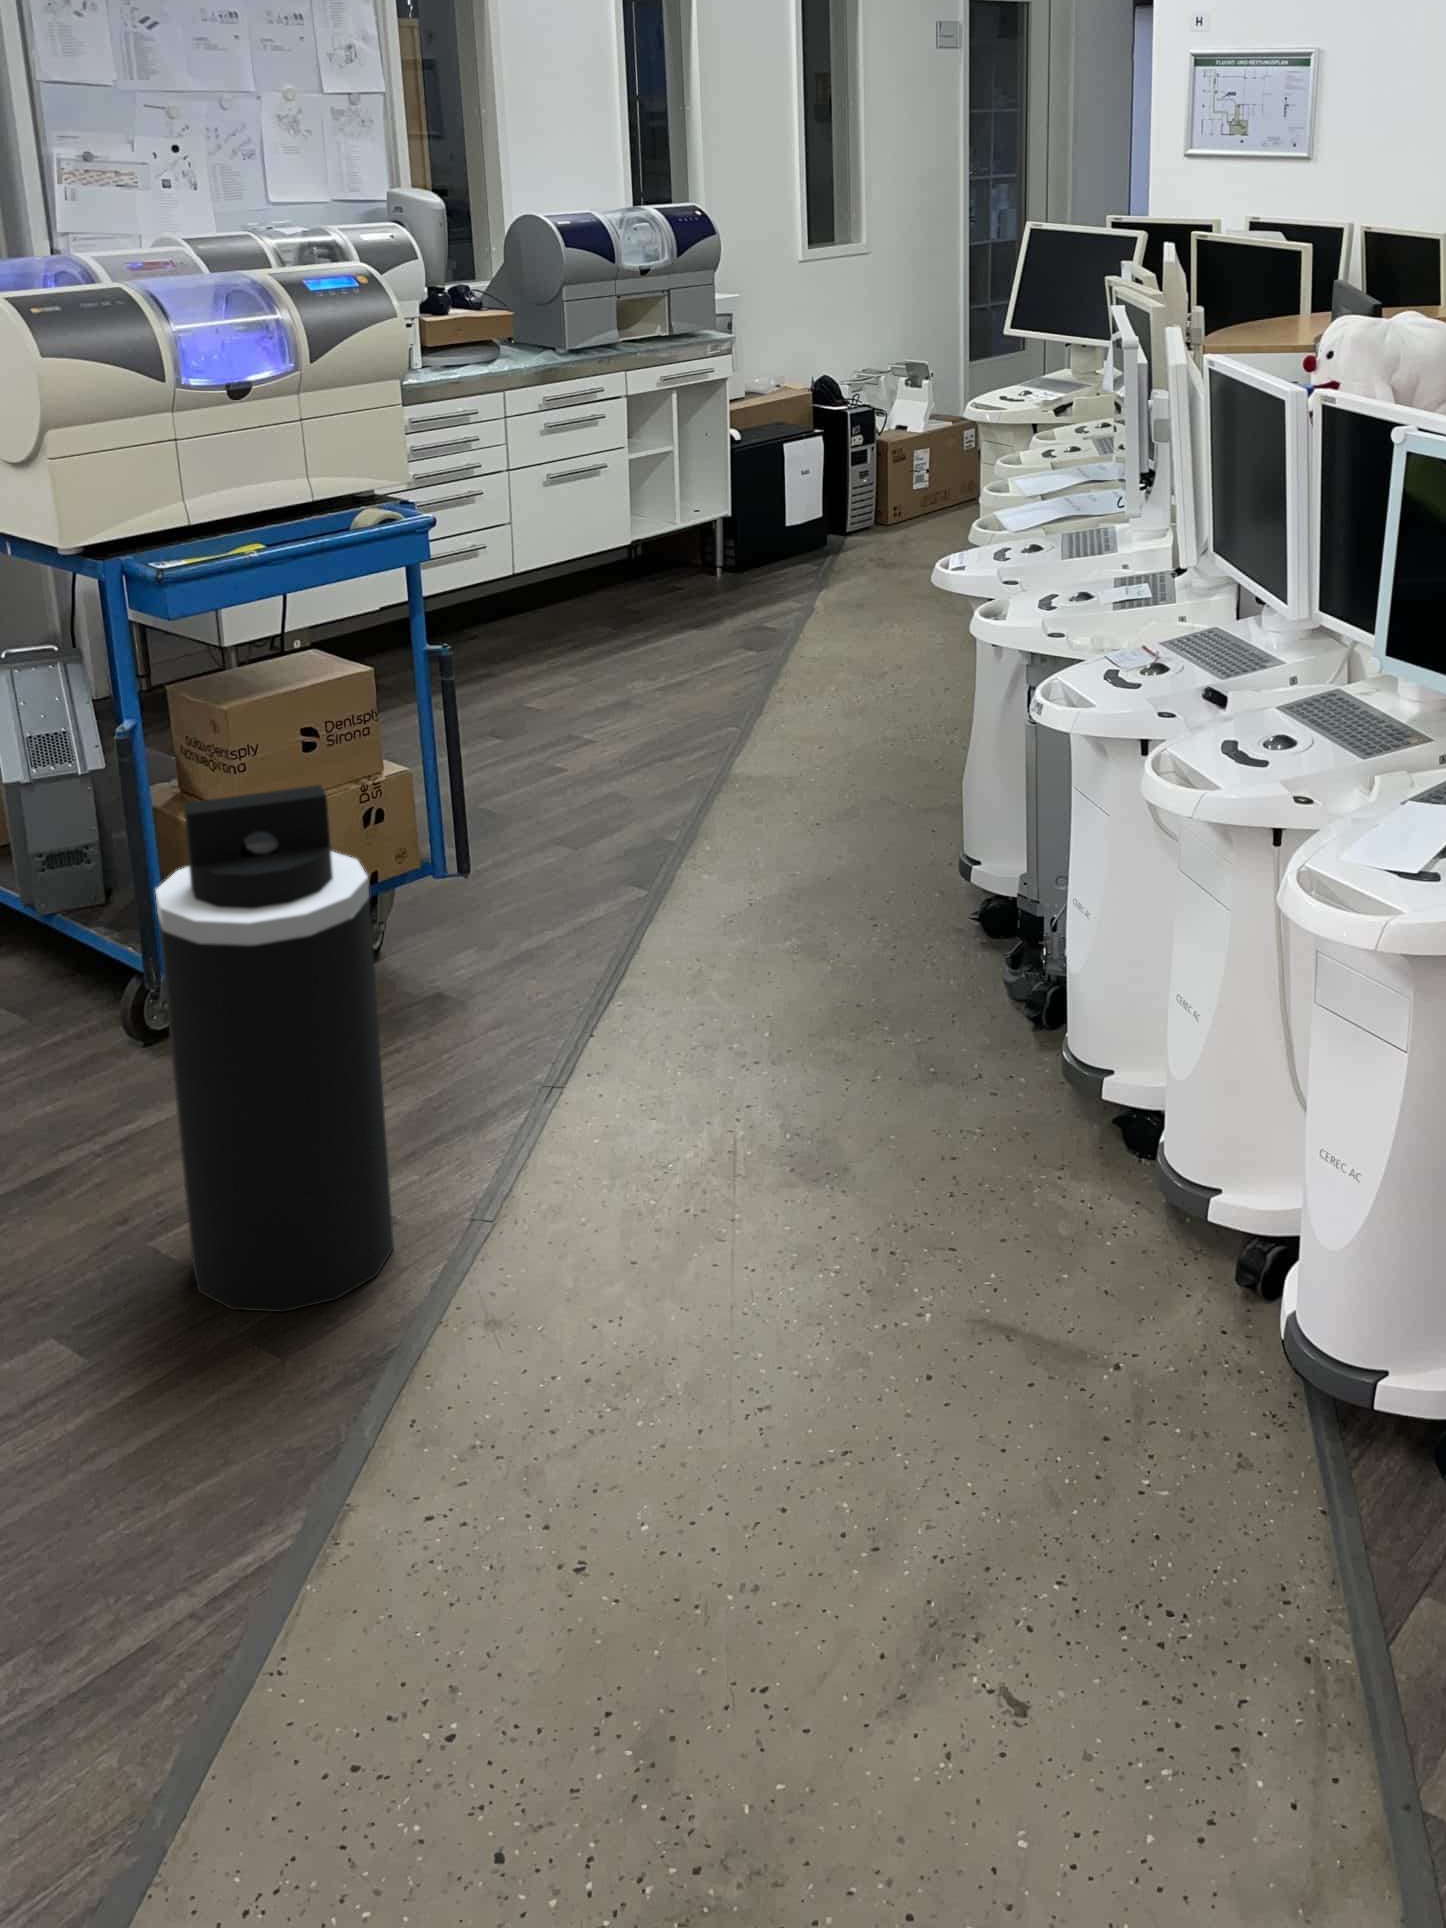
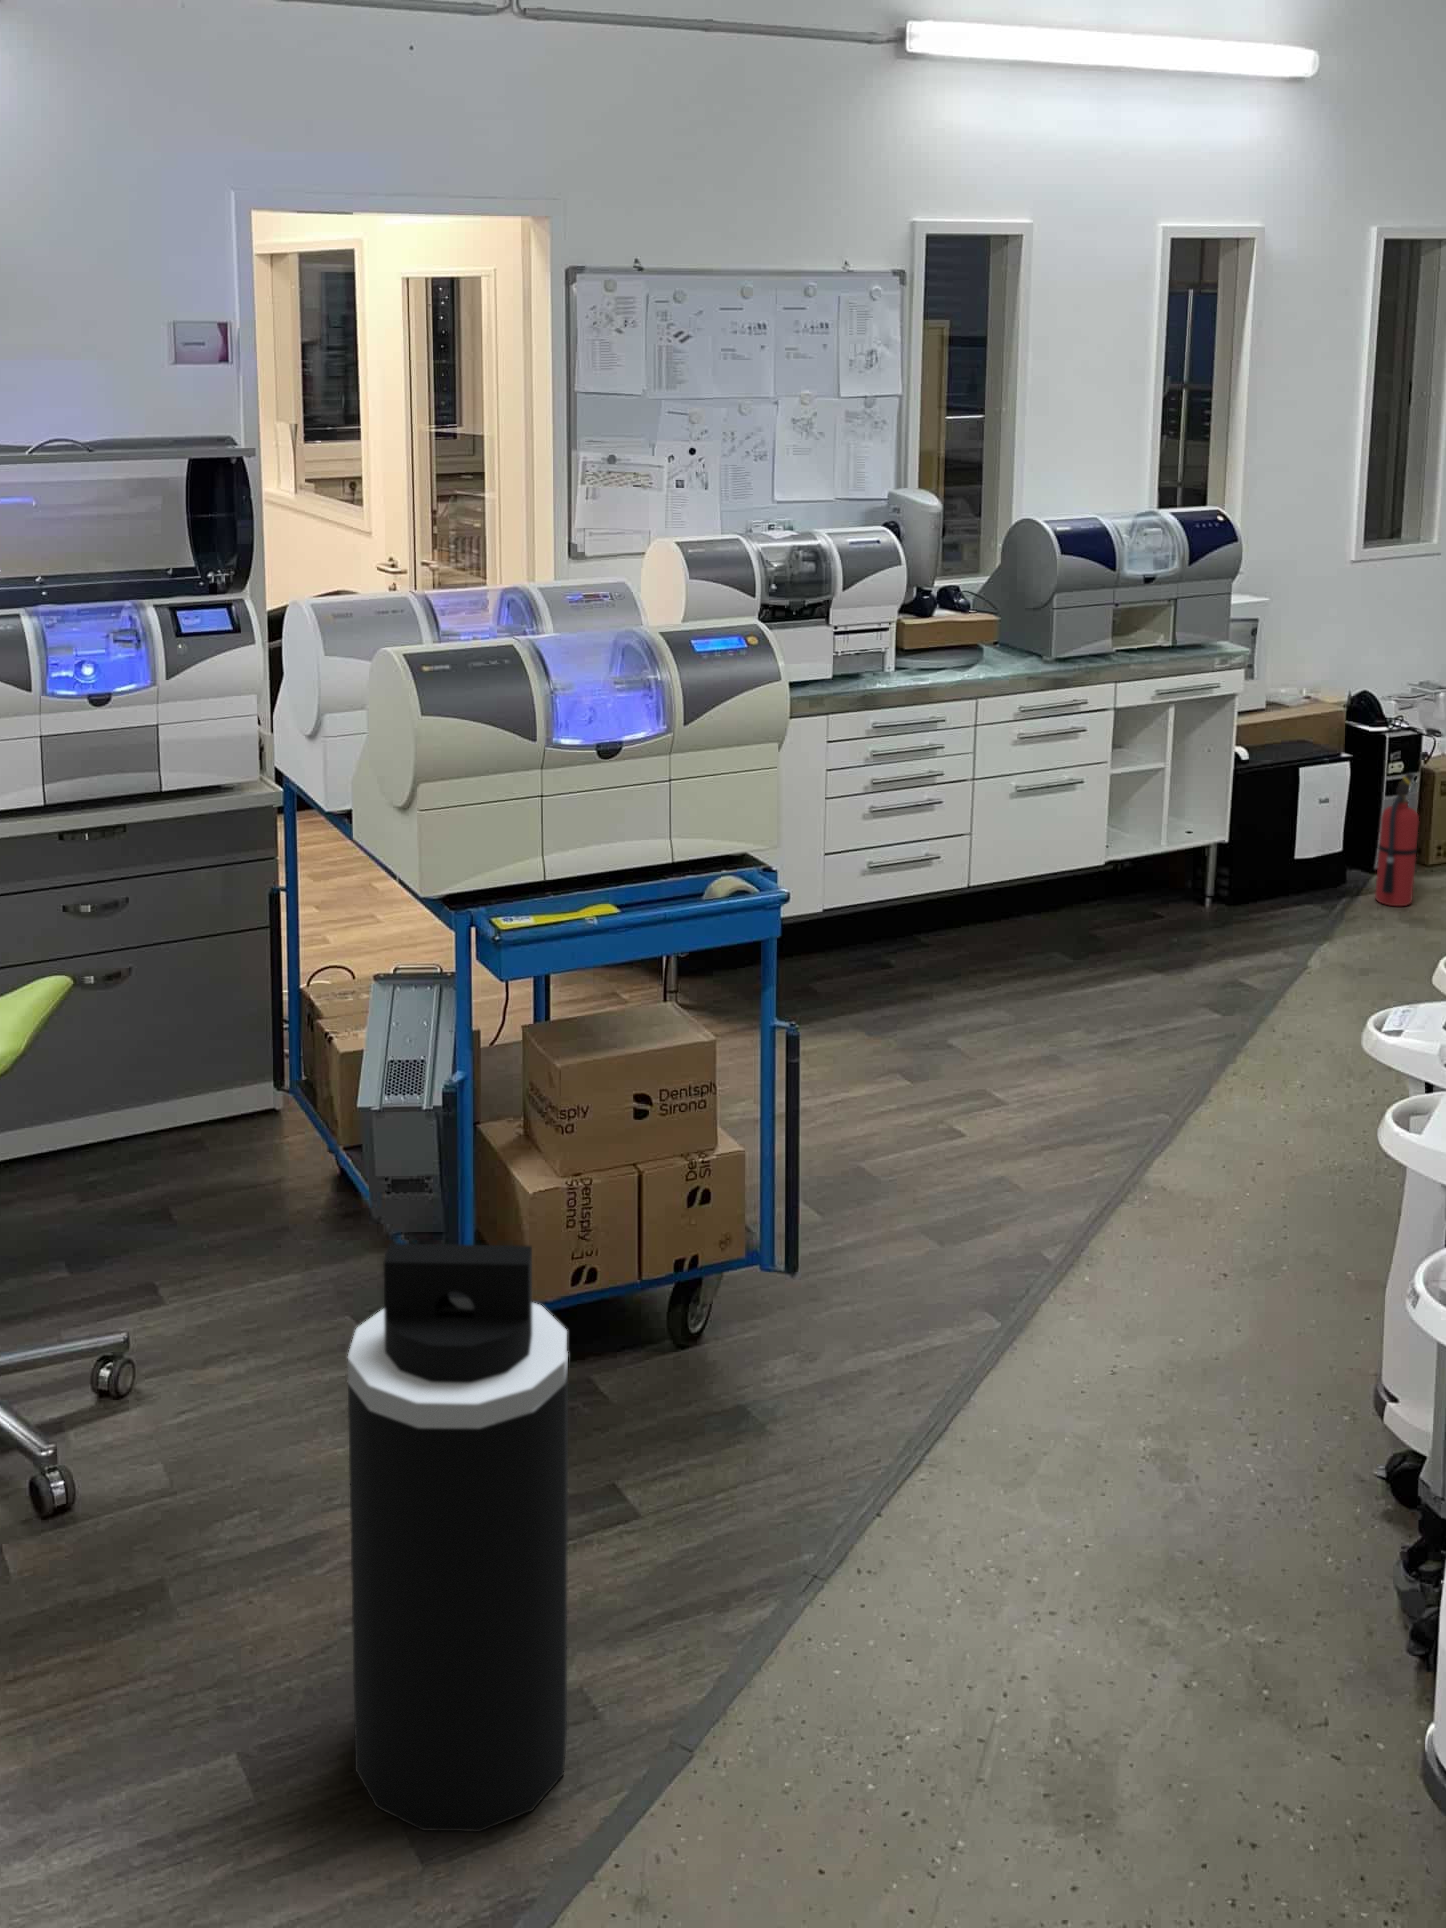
fire extinguisher: none [858,440,889,559] -> present [1375,773,1419,906]

